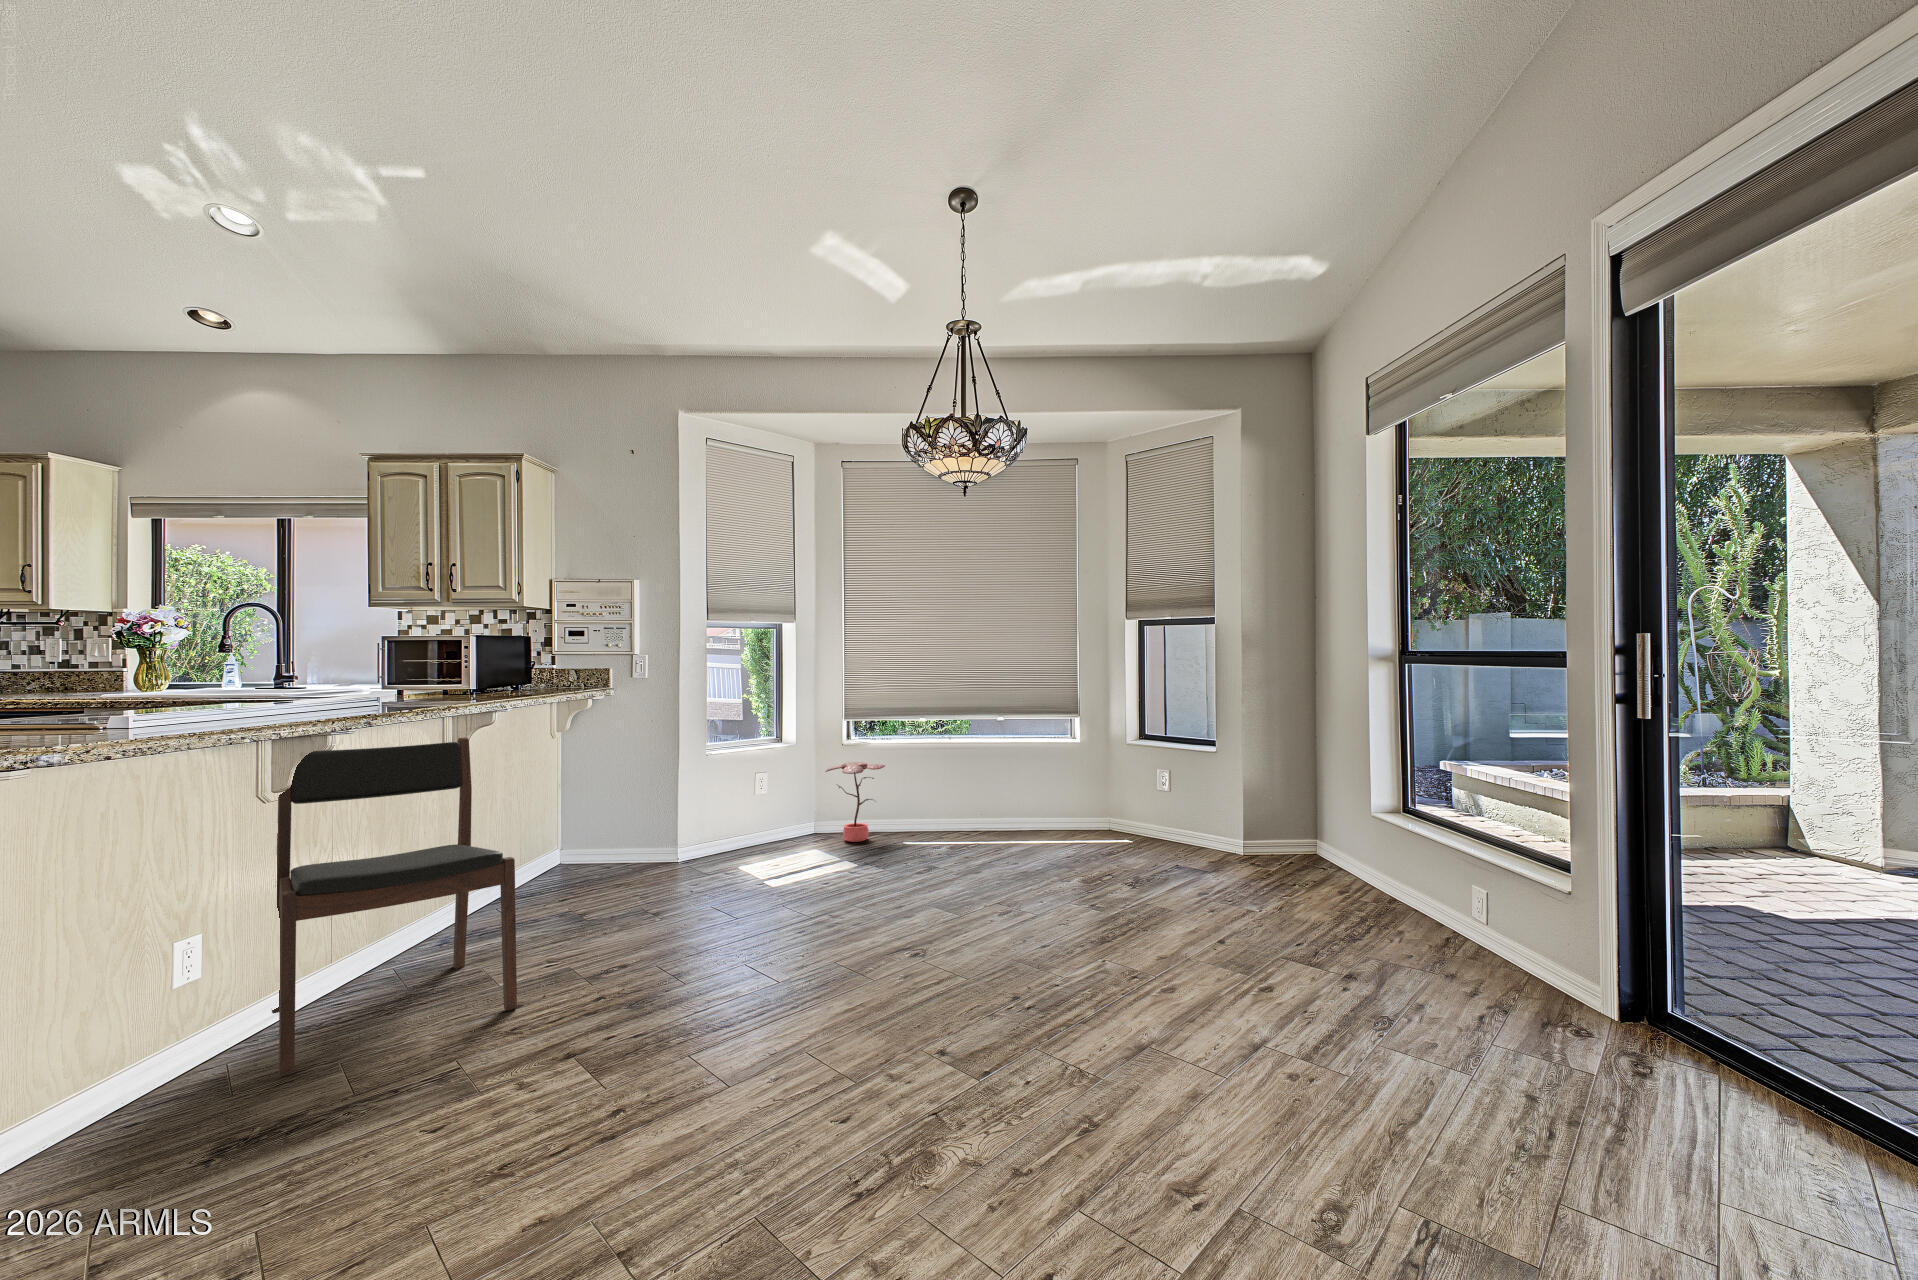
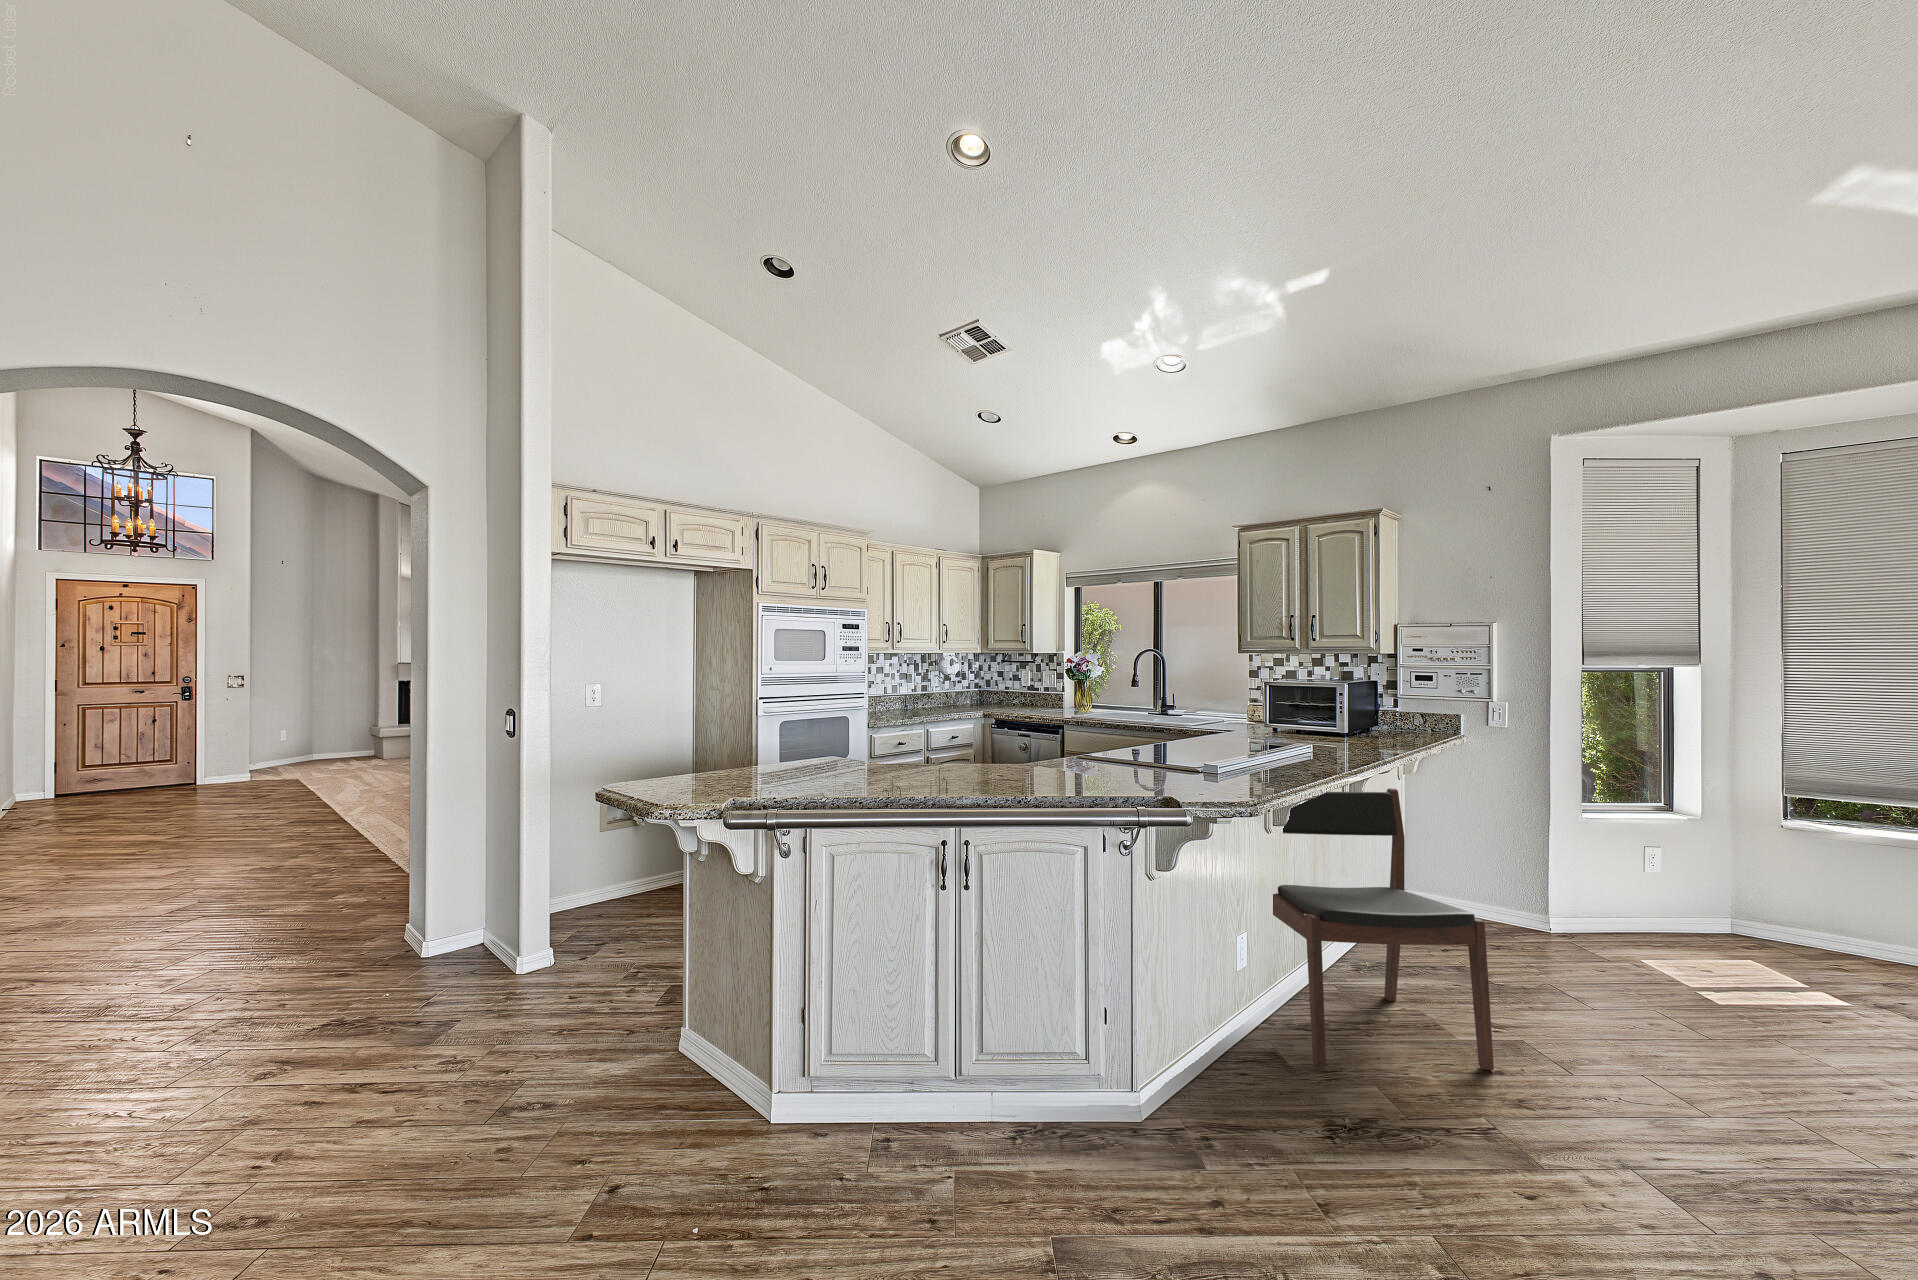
potted plant: present [825,762,885,842] -> none [1760,853,1876,962]

